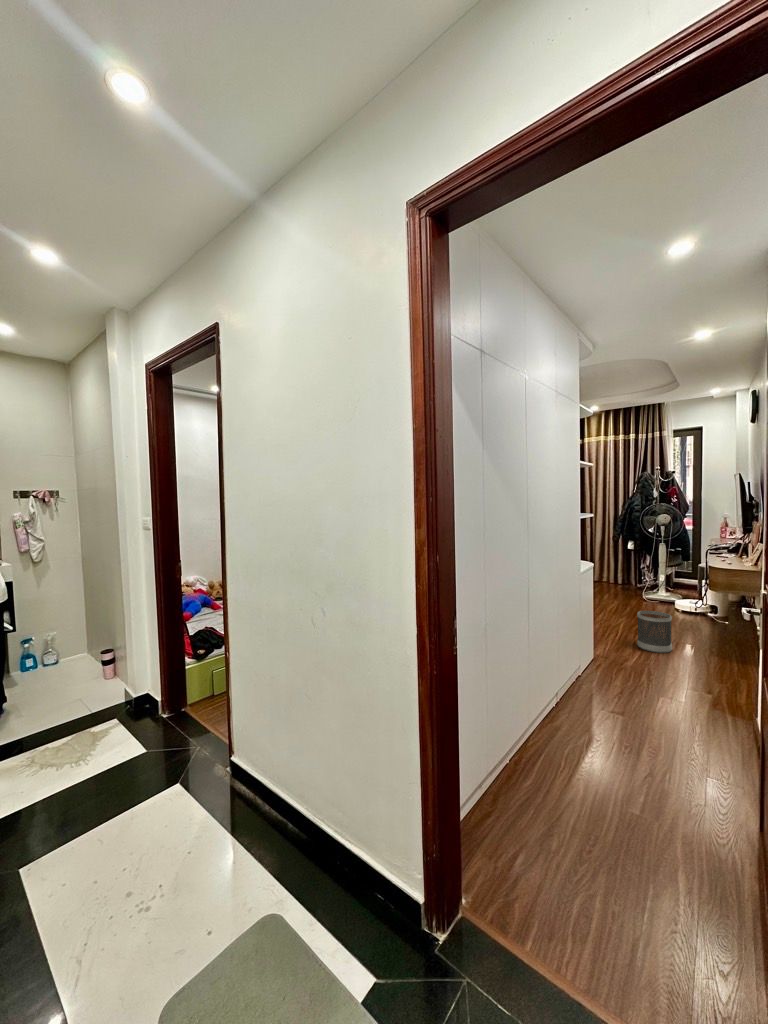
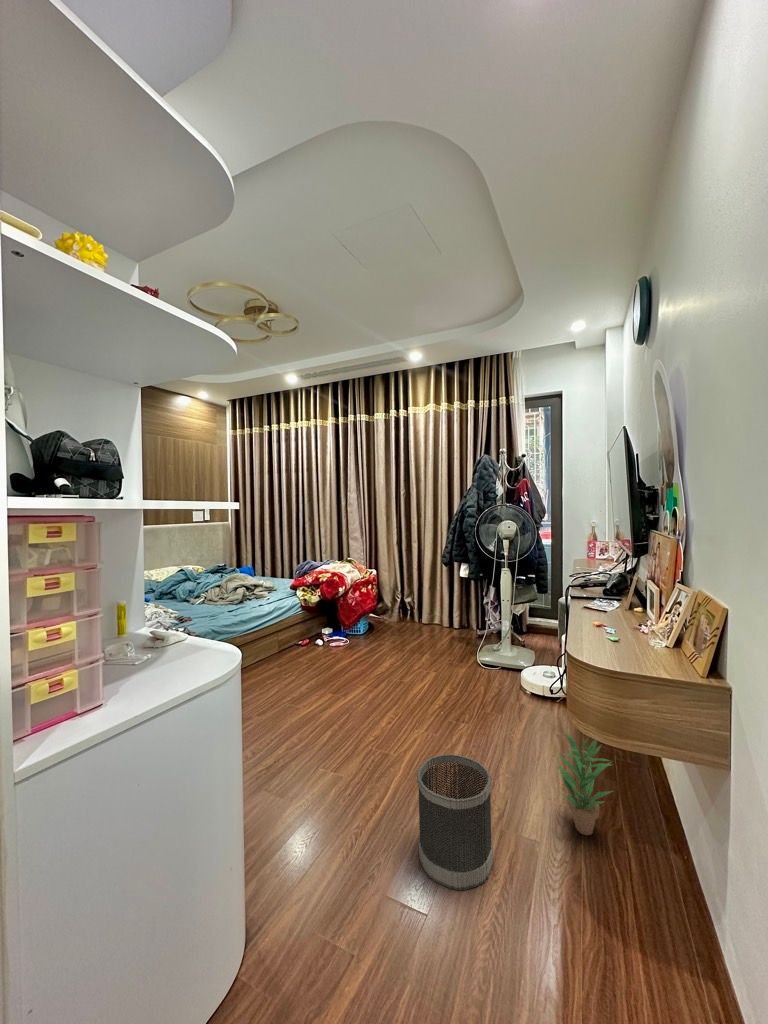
potted plant: none [701,604,730,648] -> present [558,733,613,835]

